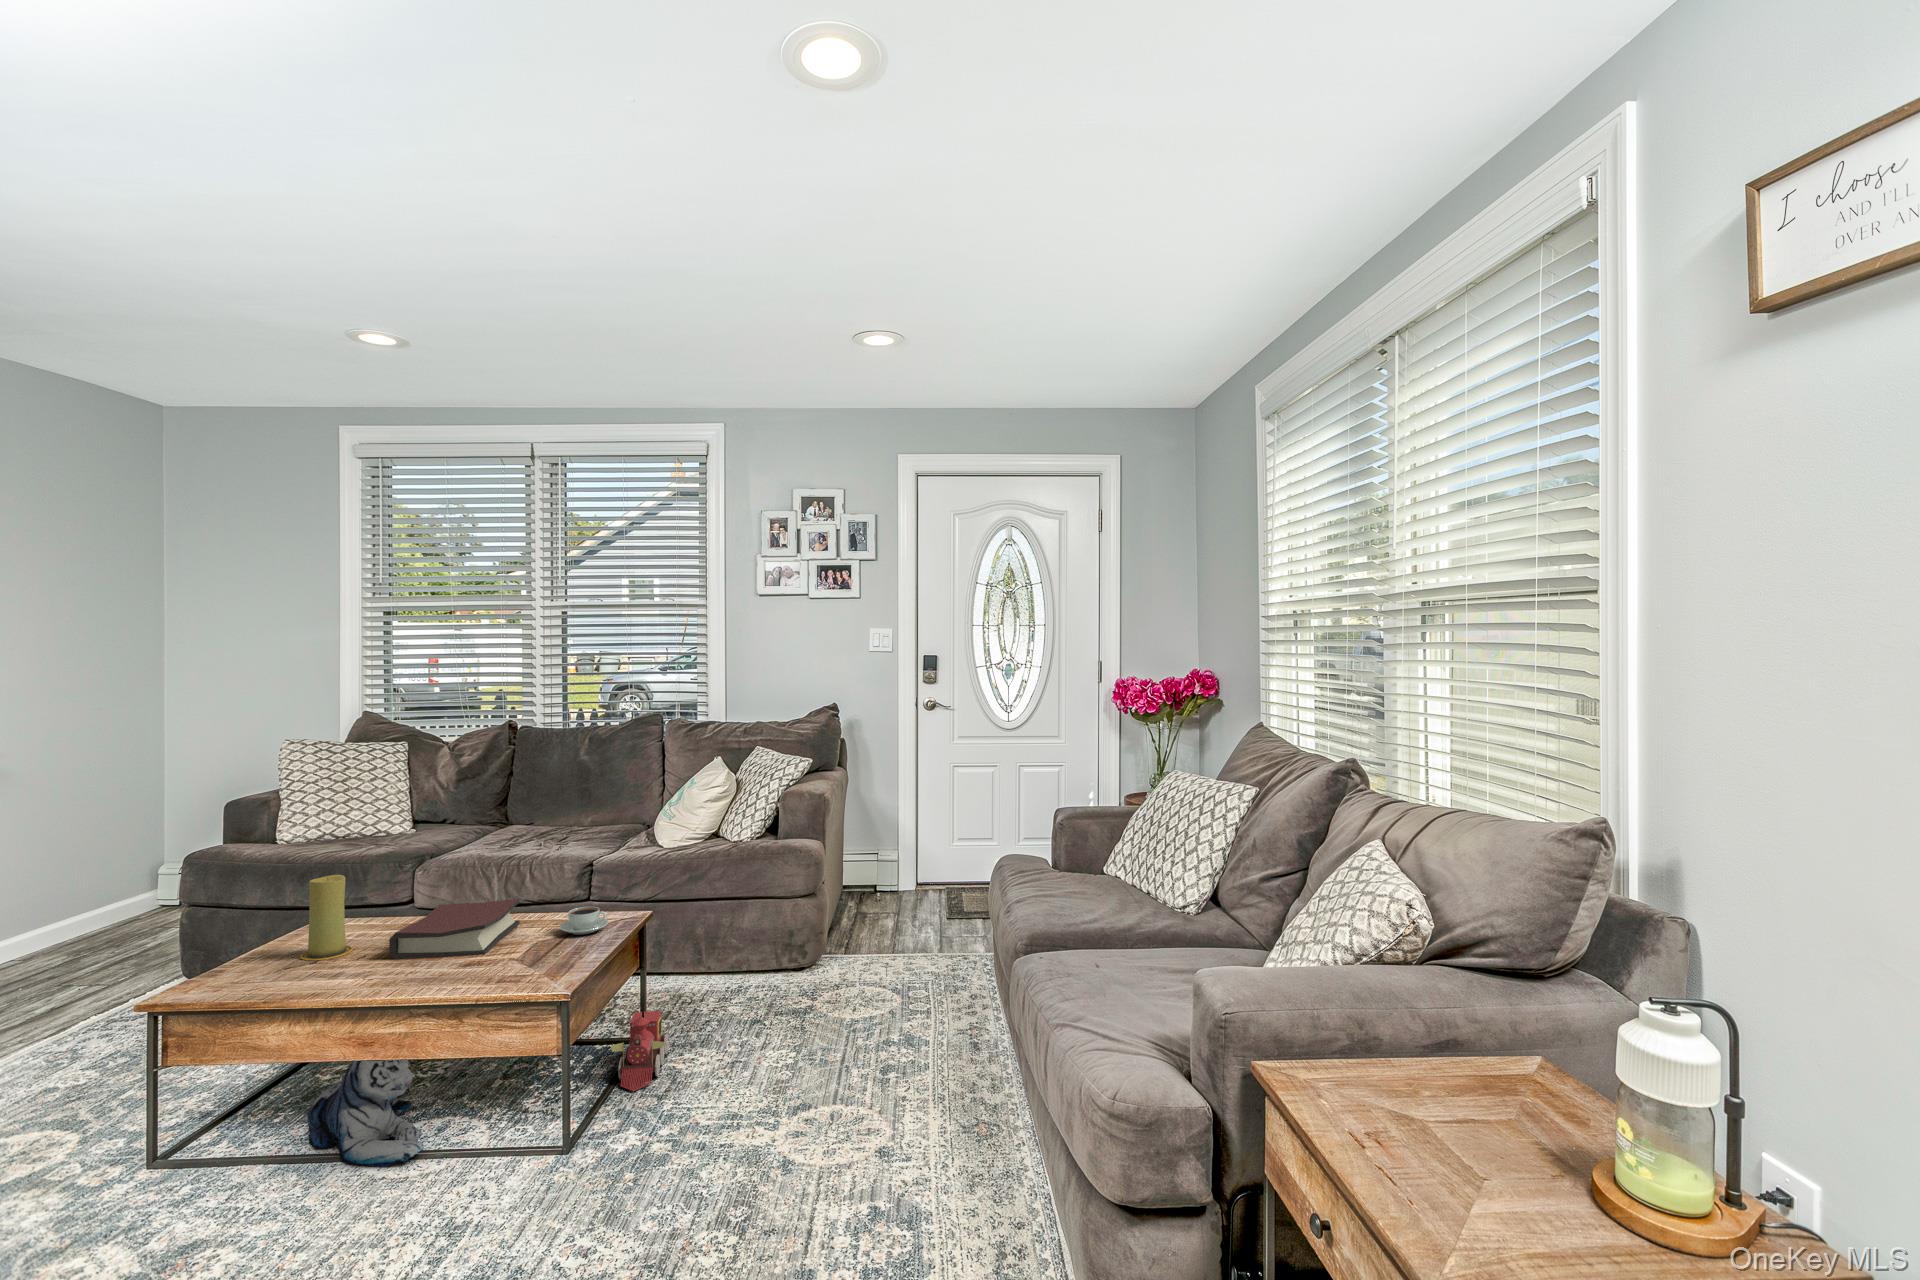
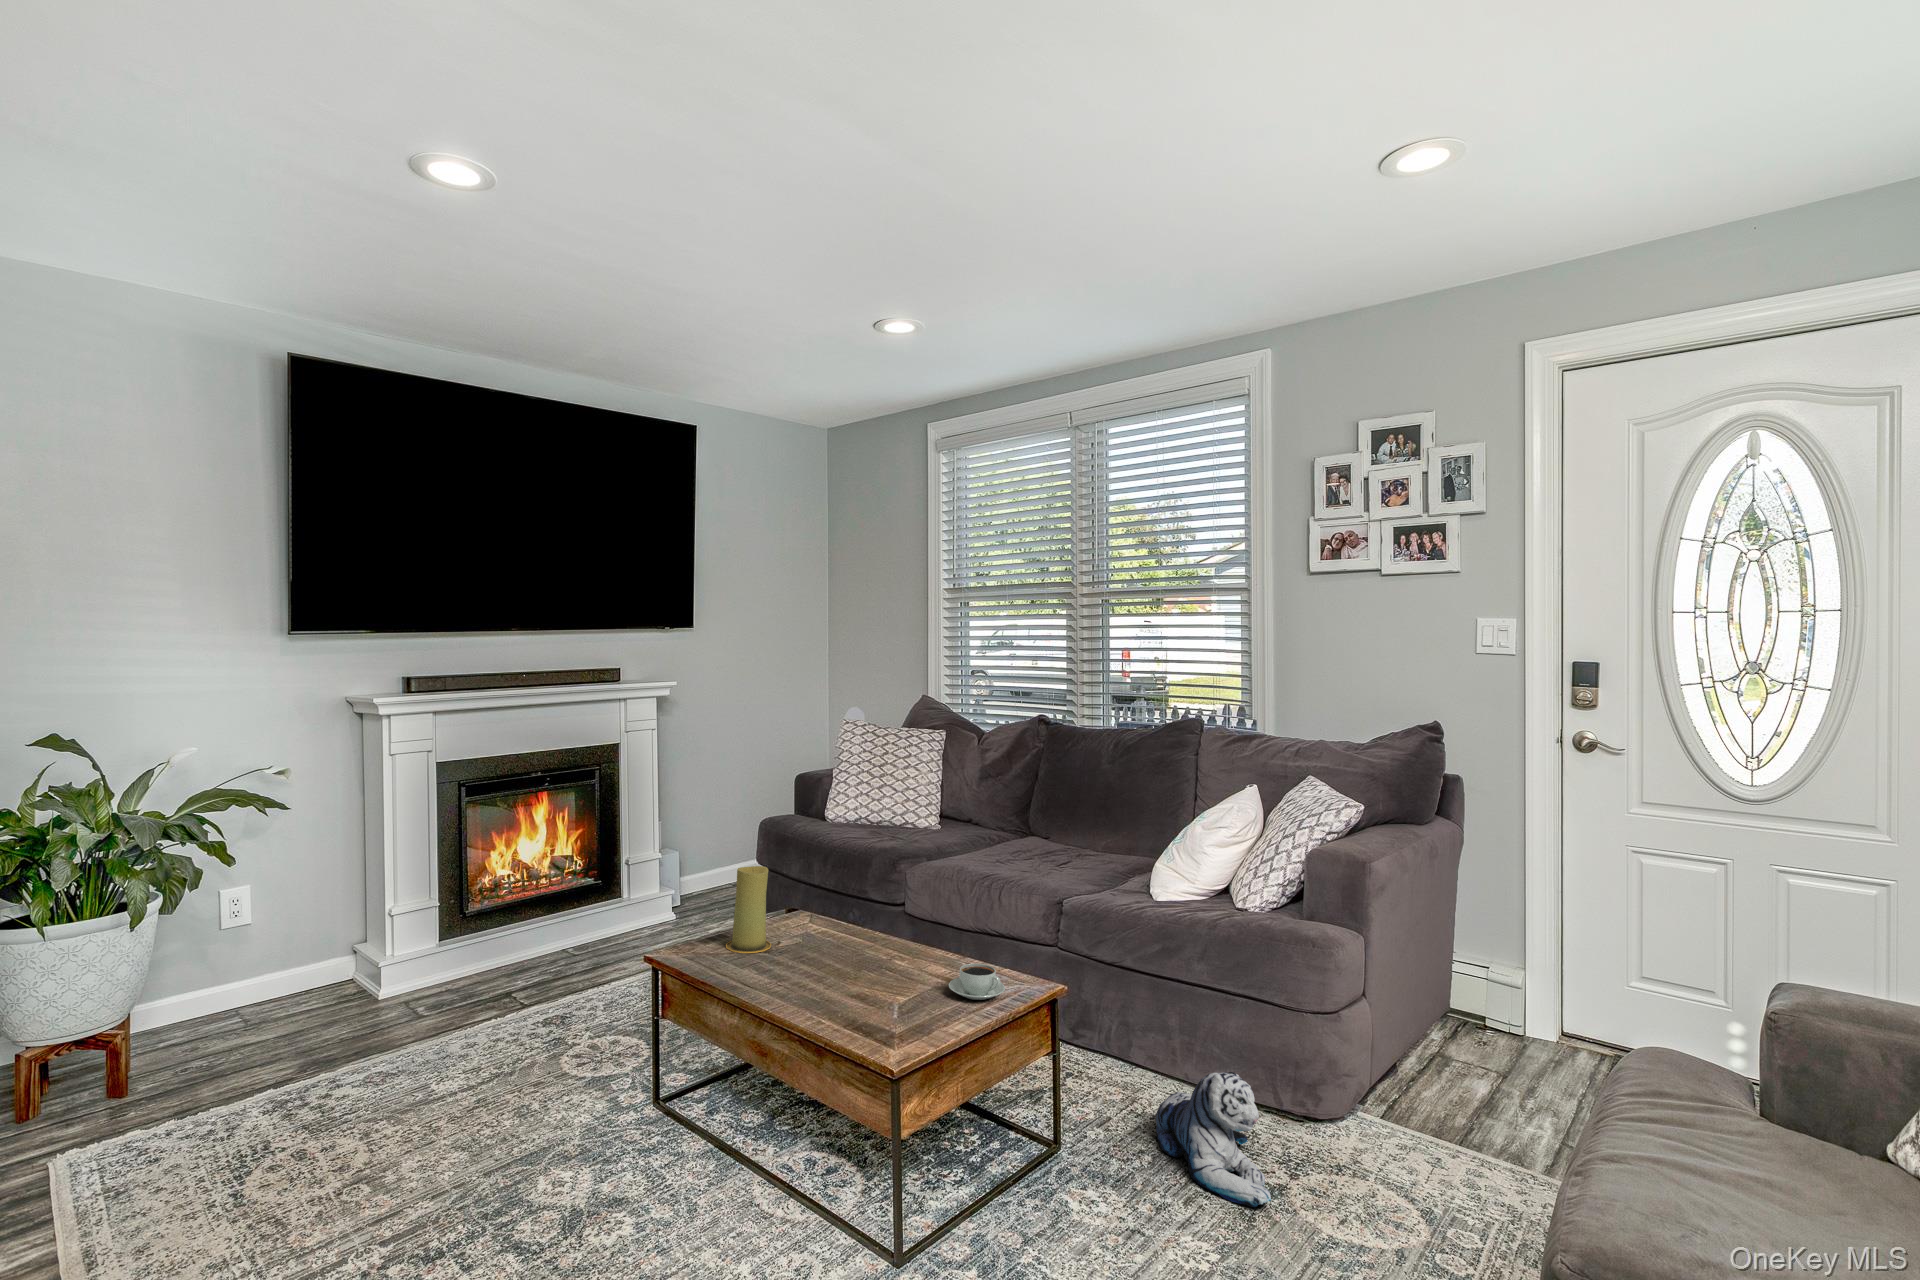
hardback book: present [389,899,520,960] -> none [781,920,929,995]
toy train: present [611,1011,668,1091] -> none [979,1114,1067,1223]
plush toy: present [307,1060,424,1167] -> present [1156,1072,1271,1207]

